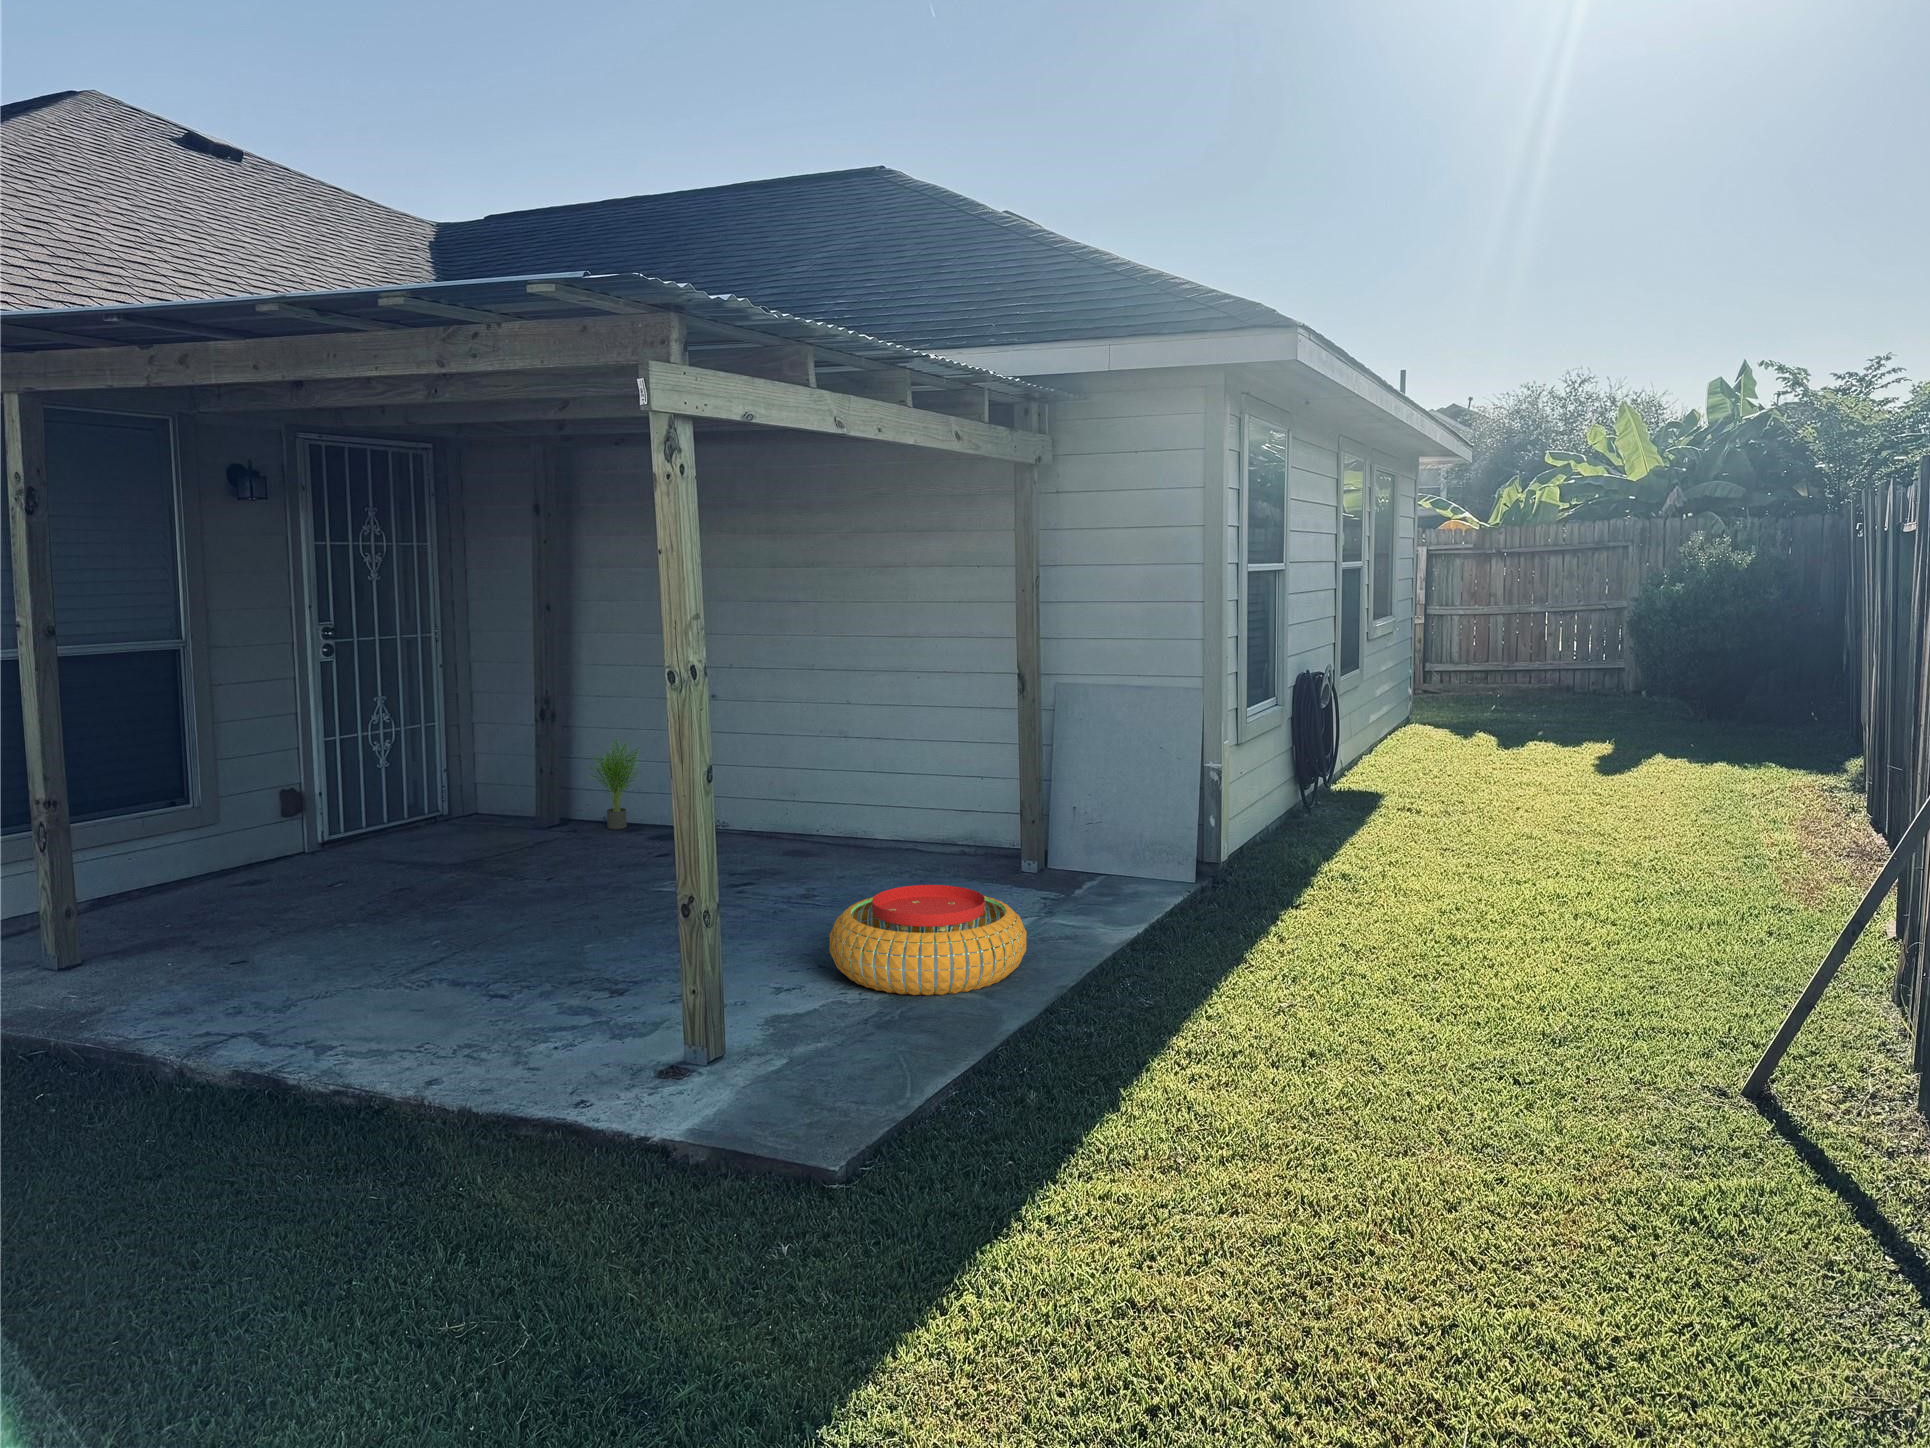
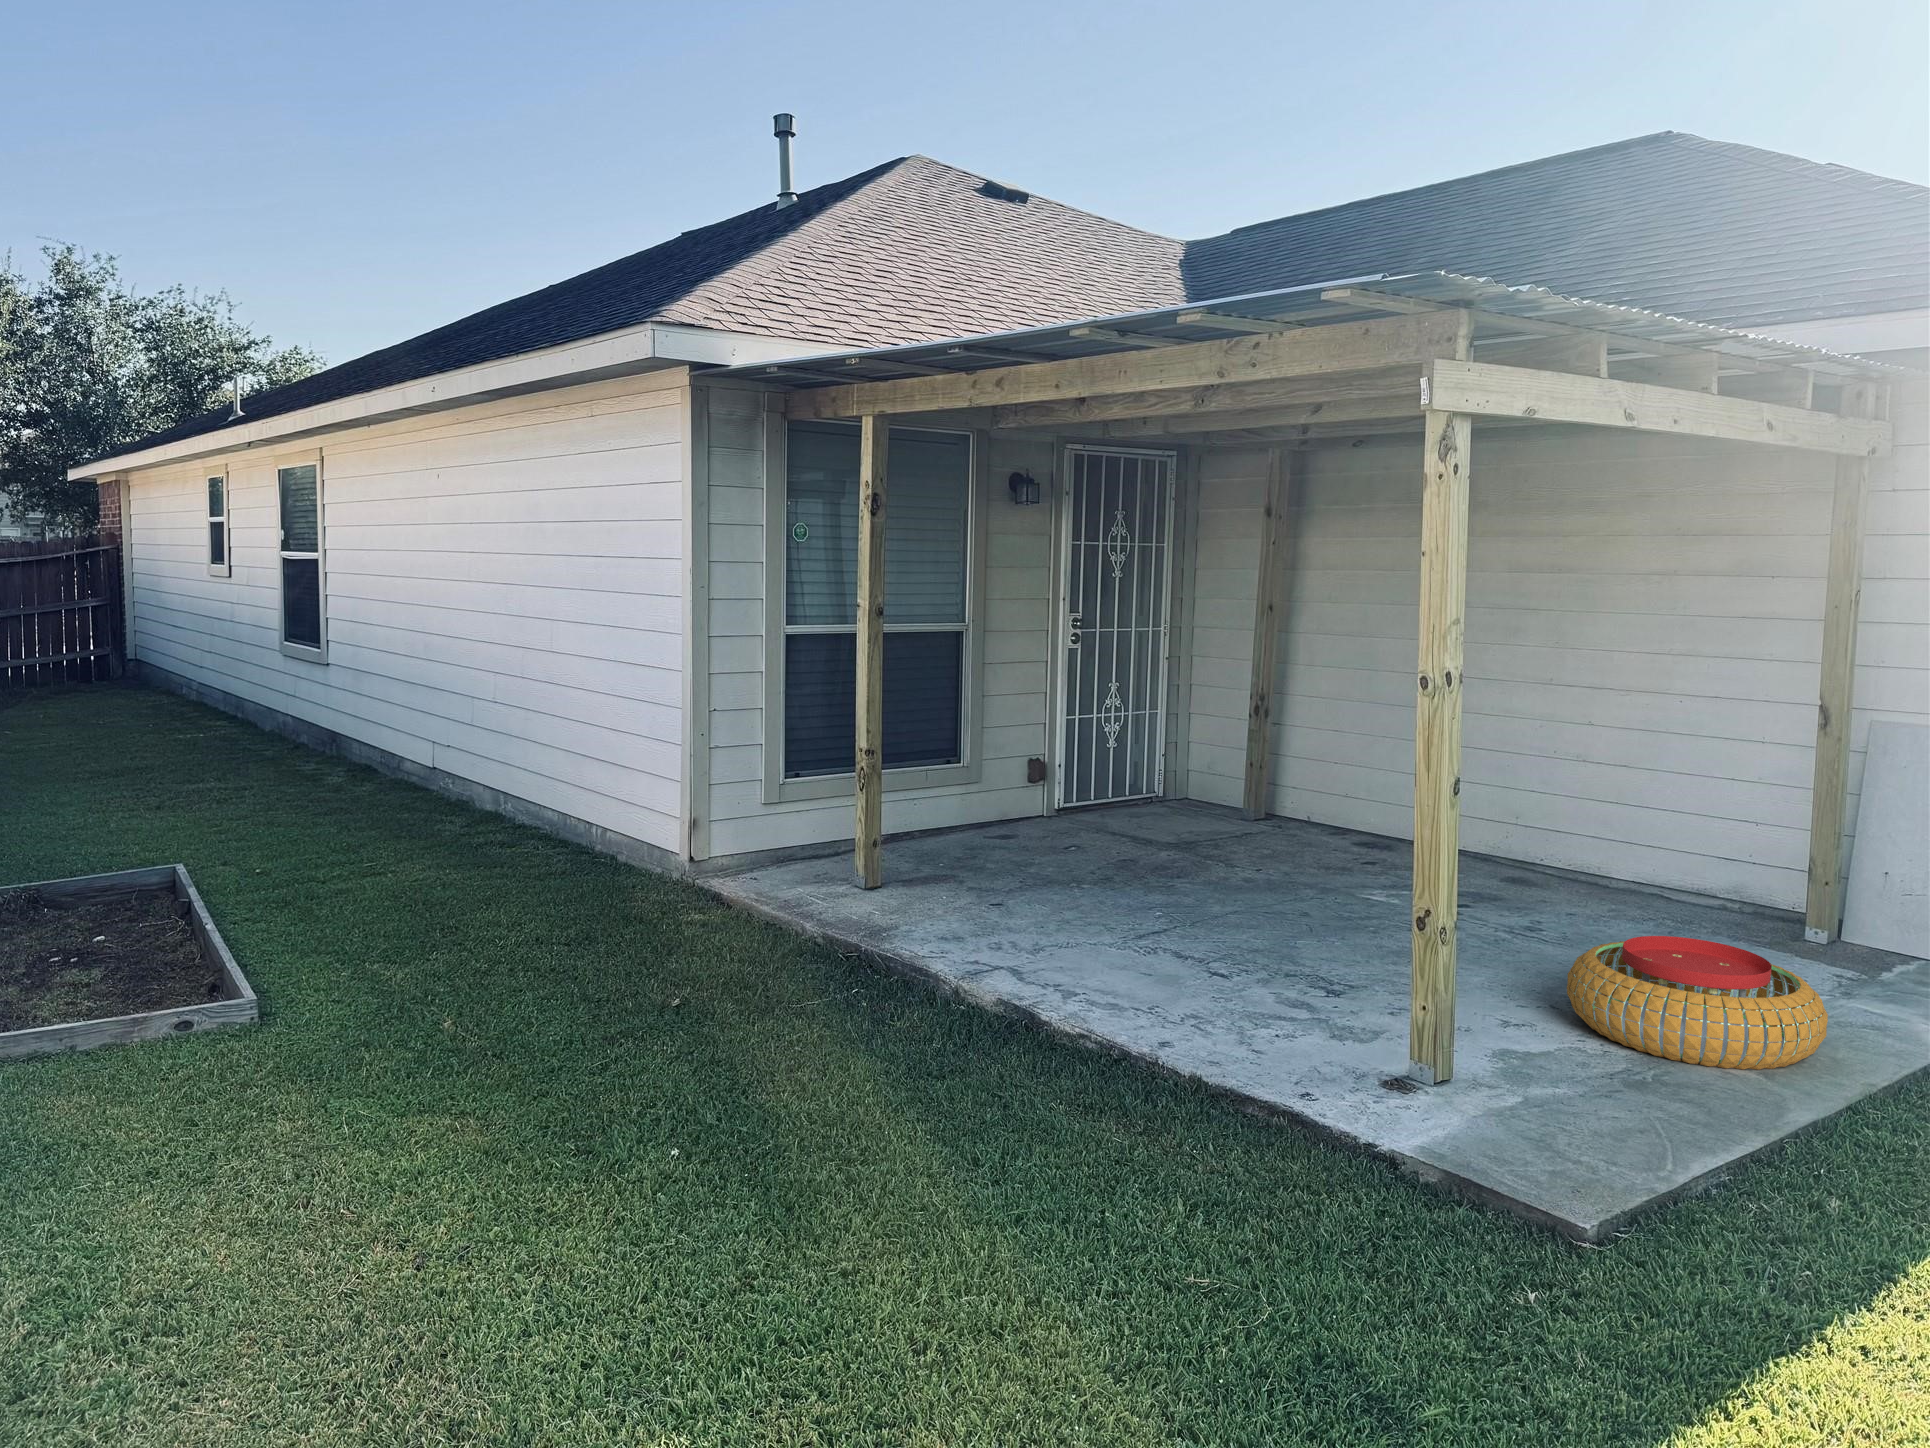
potted plant: present [591,742,639,830] -> none [1290,739,1353,832]

